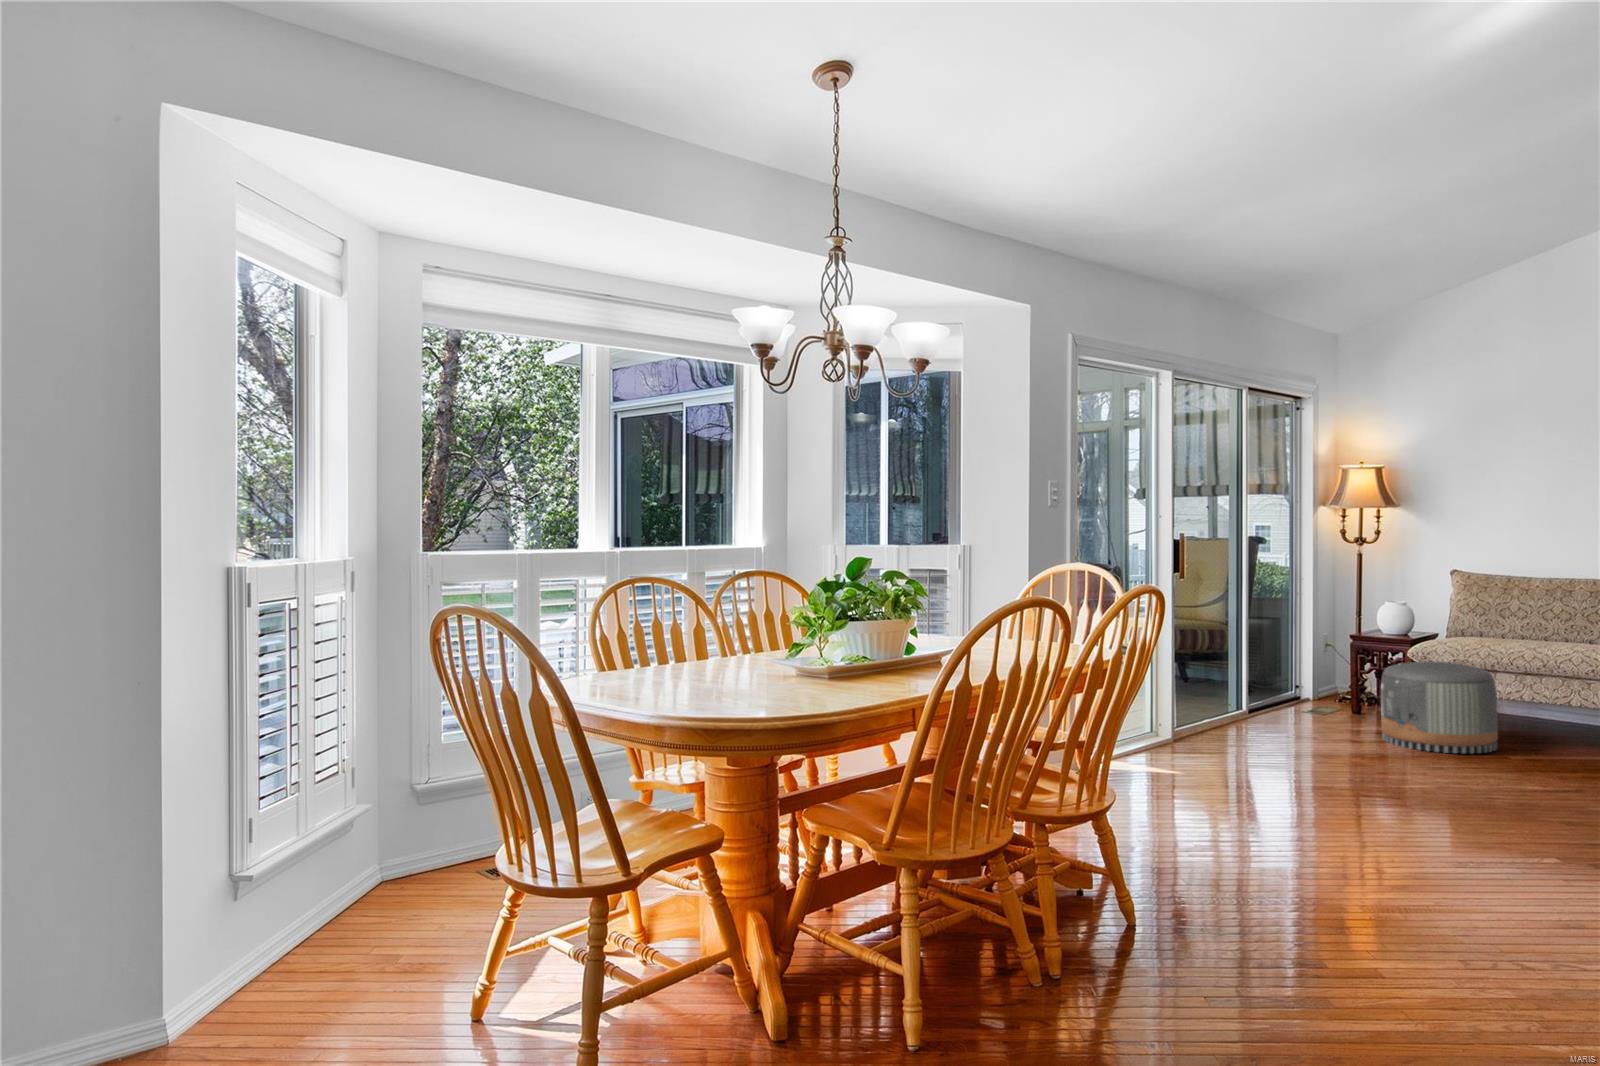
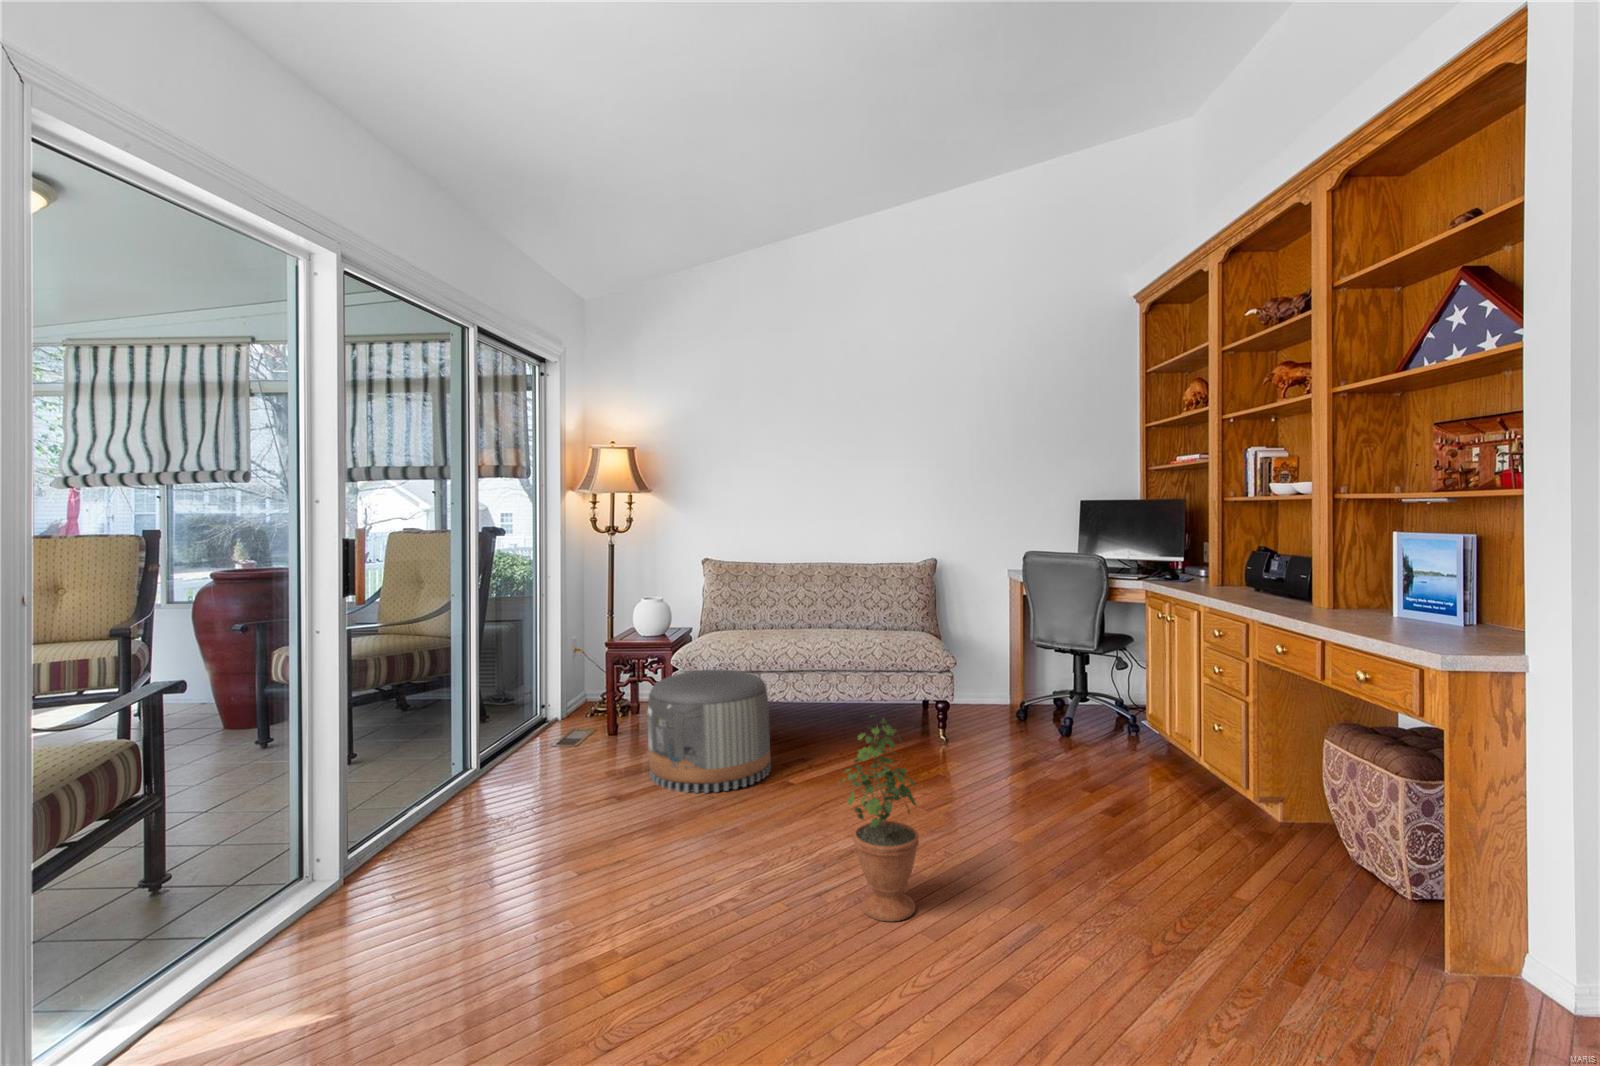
potted plant: none [1500,681,1568,814] -> present [839,719,919,921]

